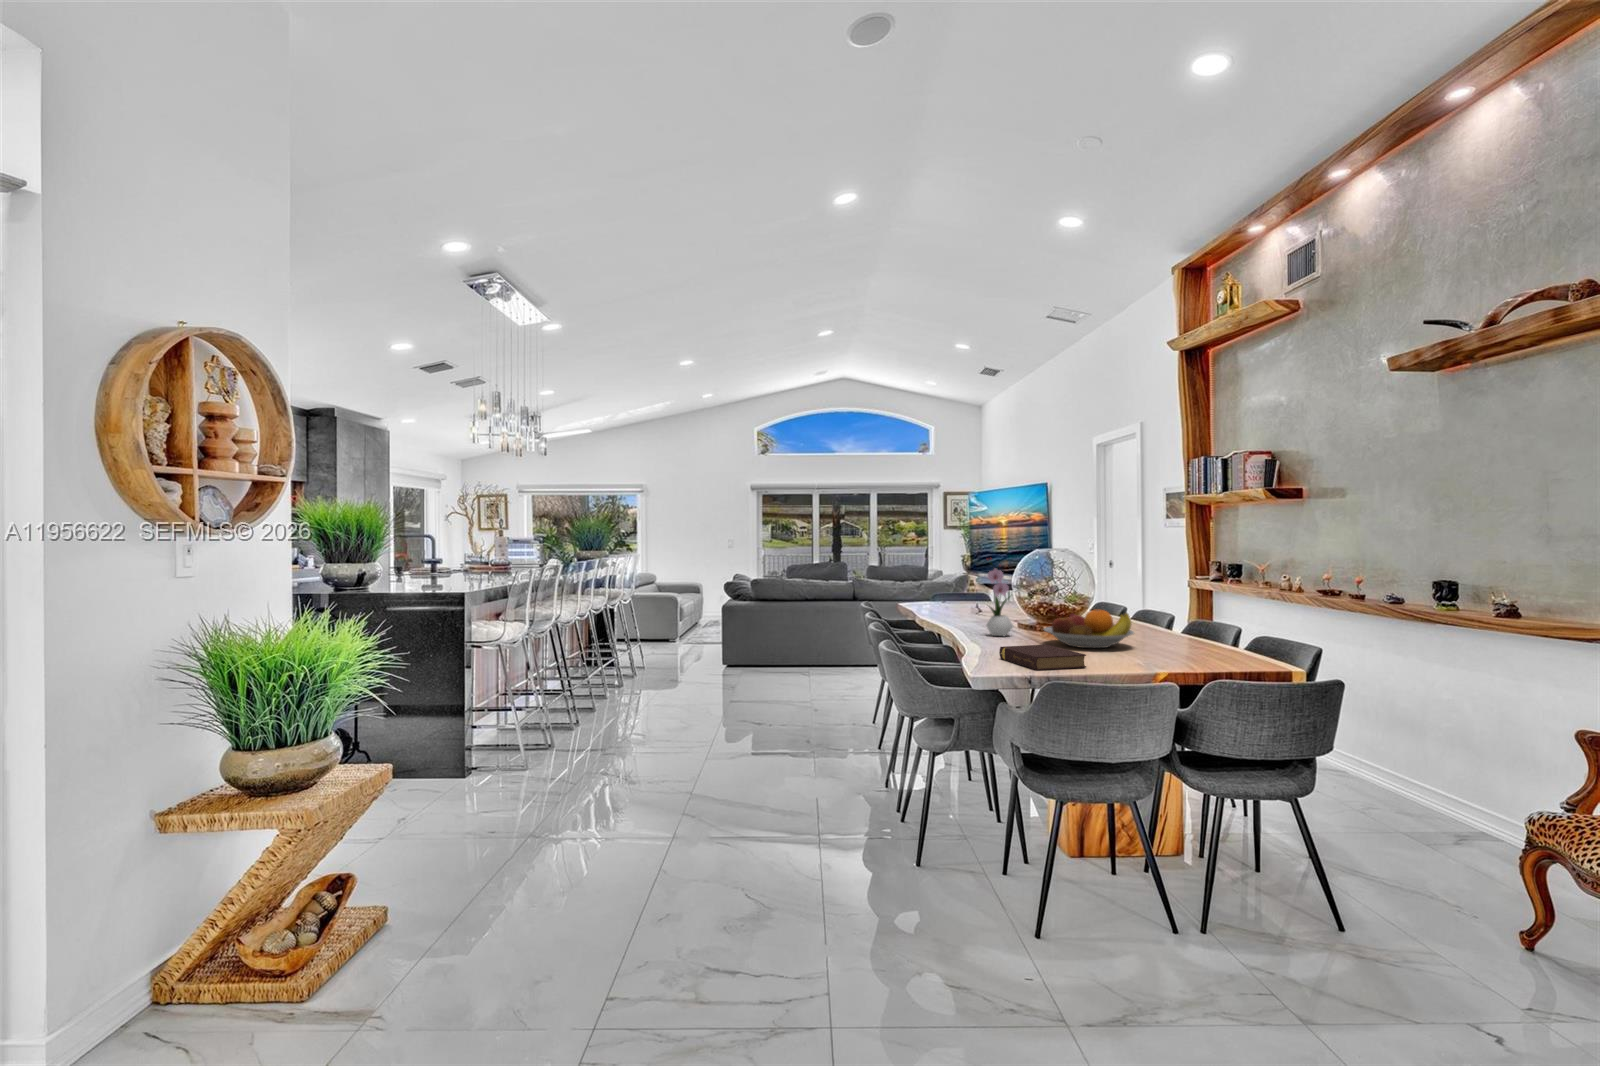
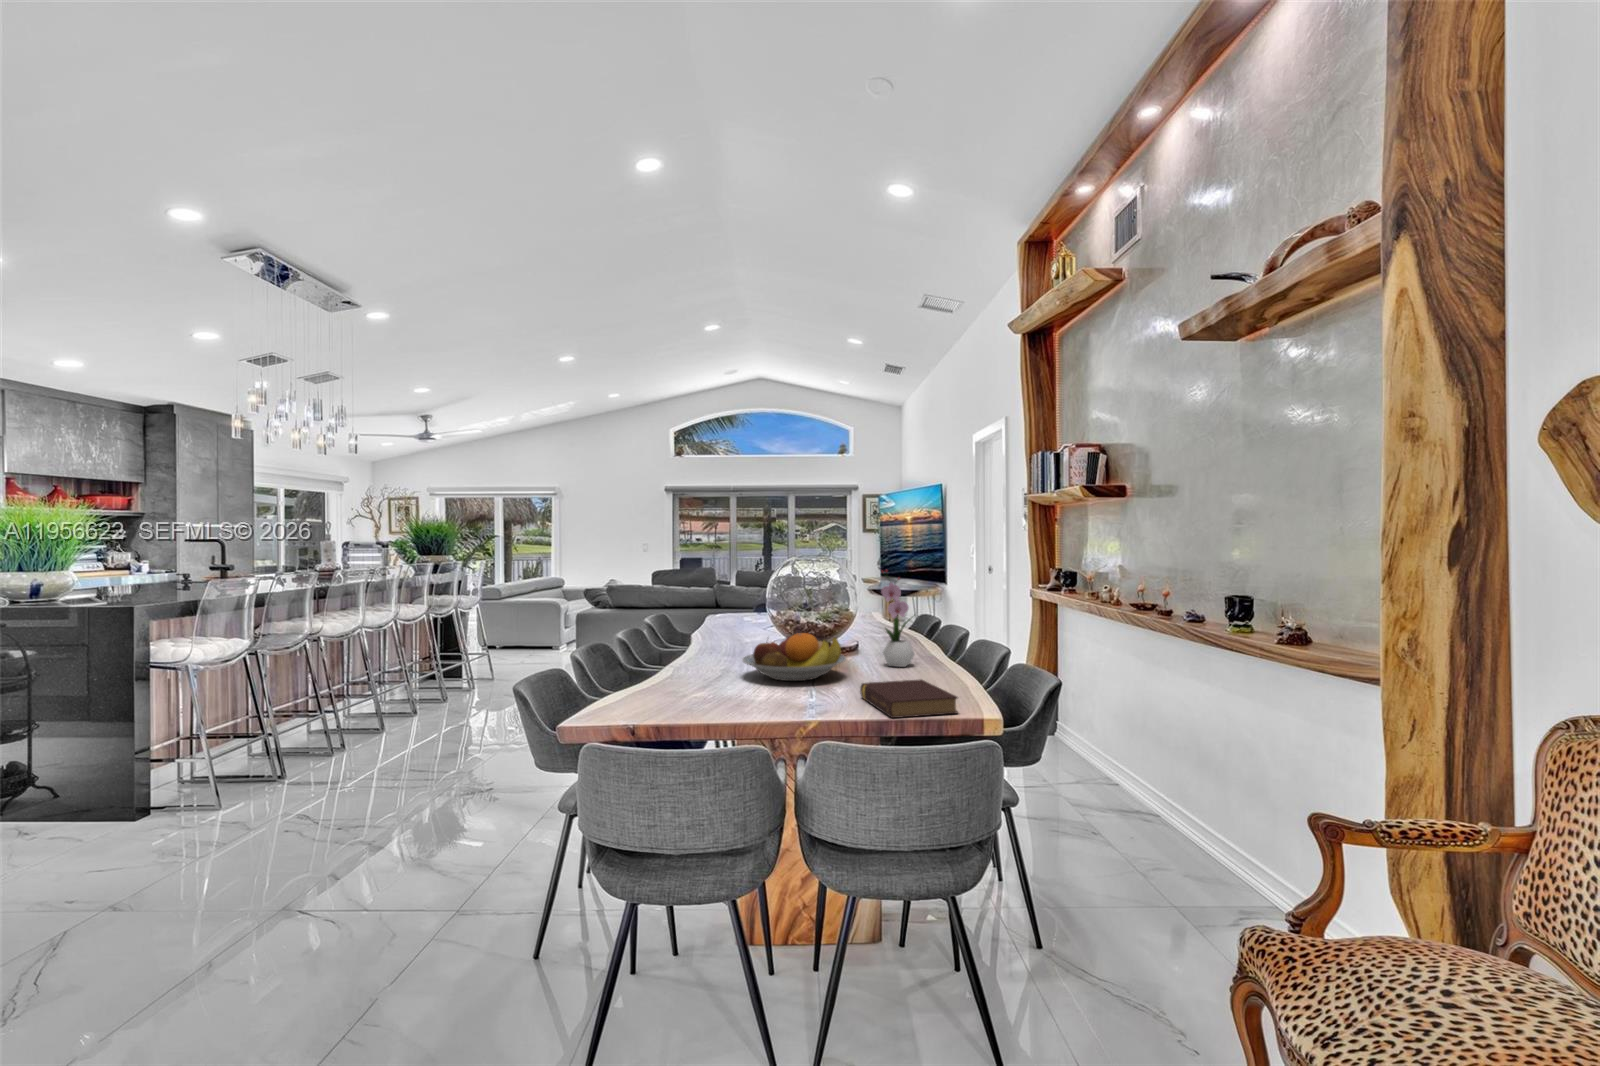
flower arrangement: present [986,558,1013,636] -> present [881,570,915,667]
book: present [999,645,1086,670] -> present [860,680,958,718]

